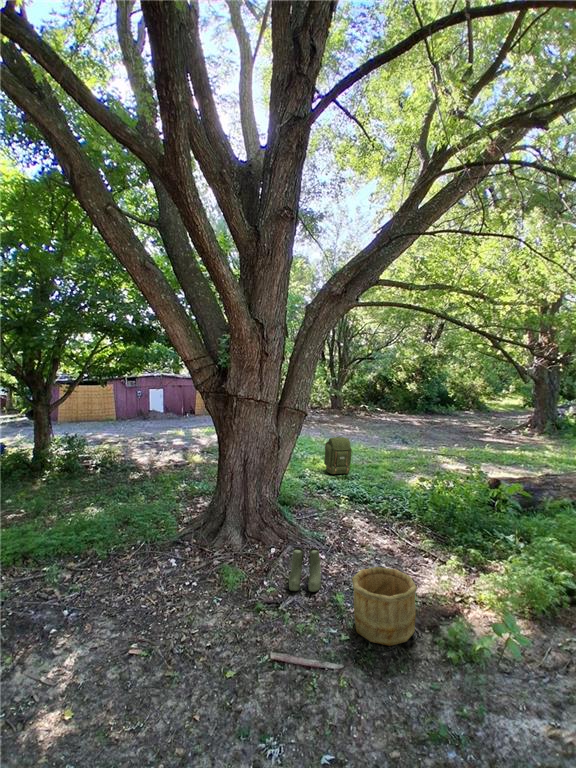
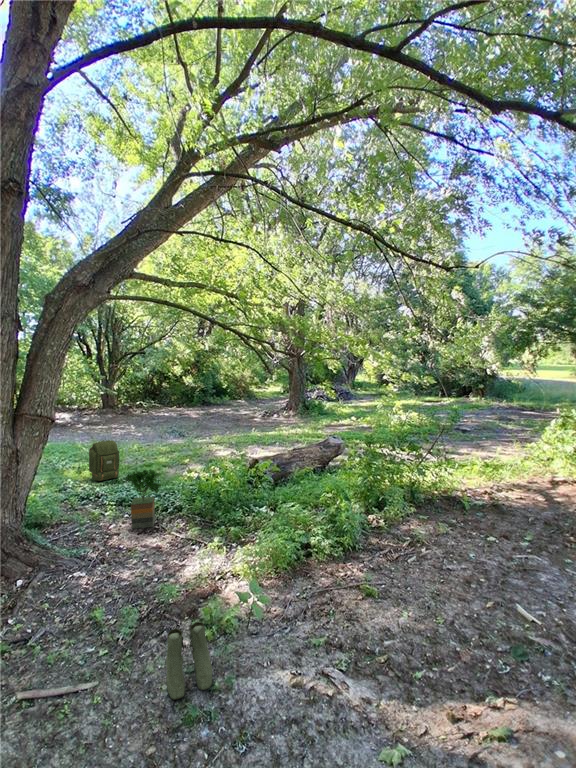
potted tree: none [360,468,397,528] -> present [125,470,162,529]
boots: present [289,548,321,592] -> present [166,622,212,700]
wooden bucket: present [352,567,417,646] -> none [108,568,175,647]

